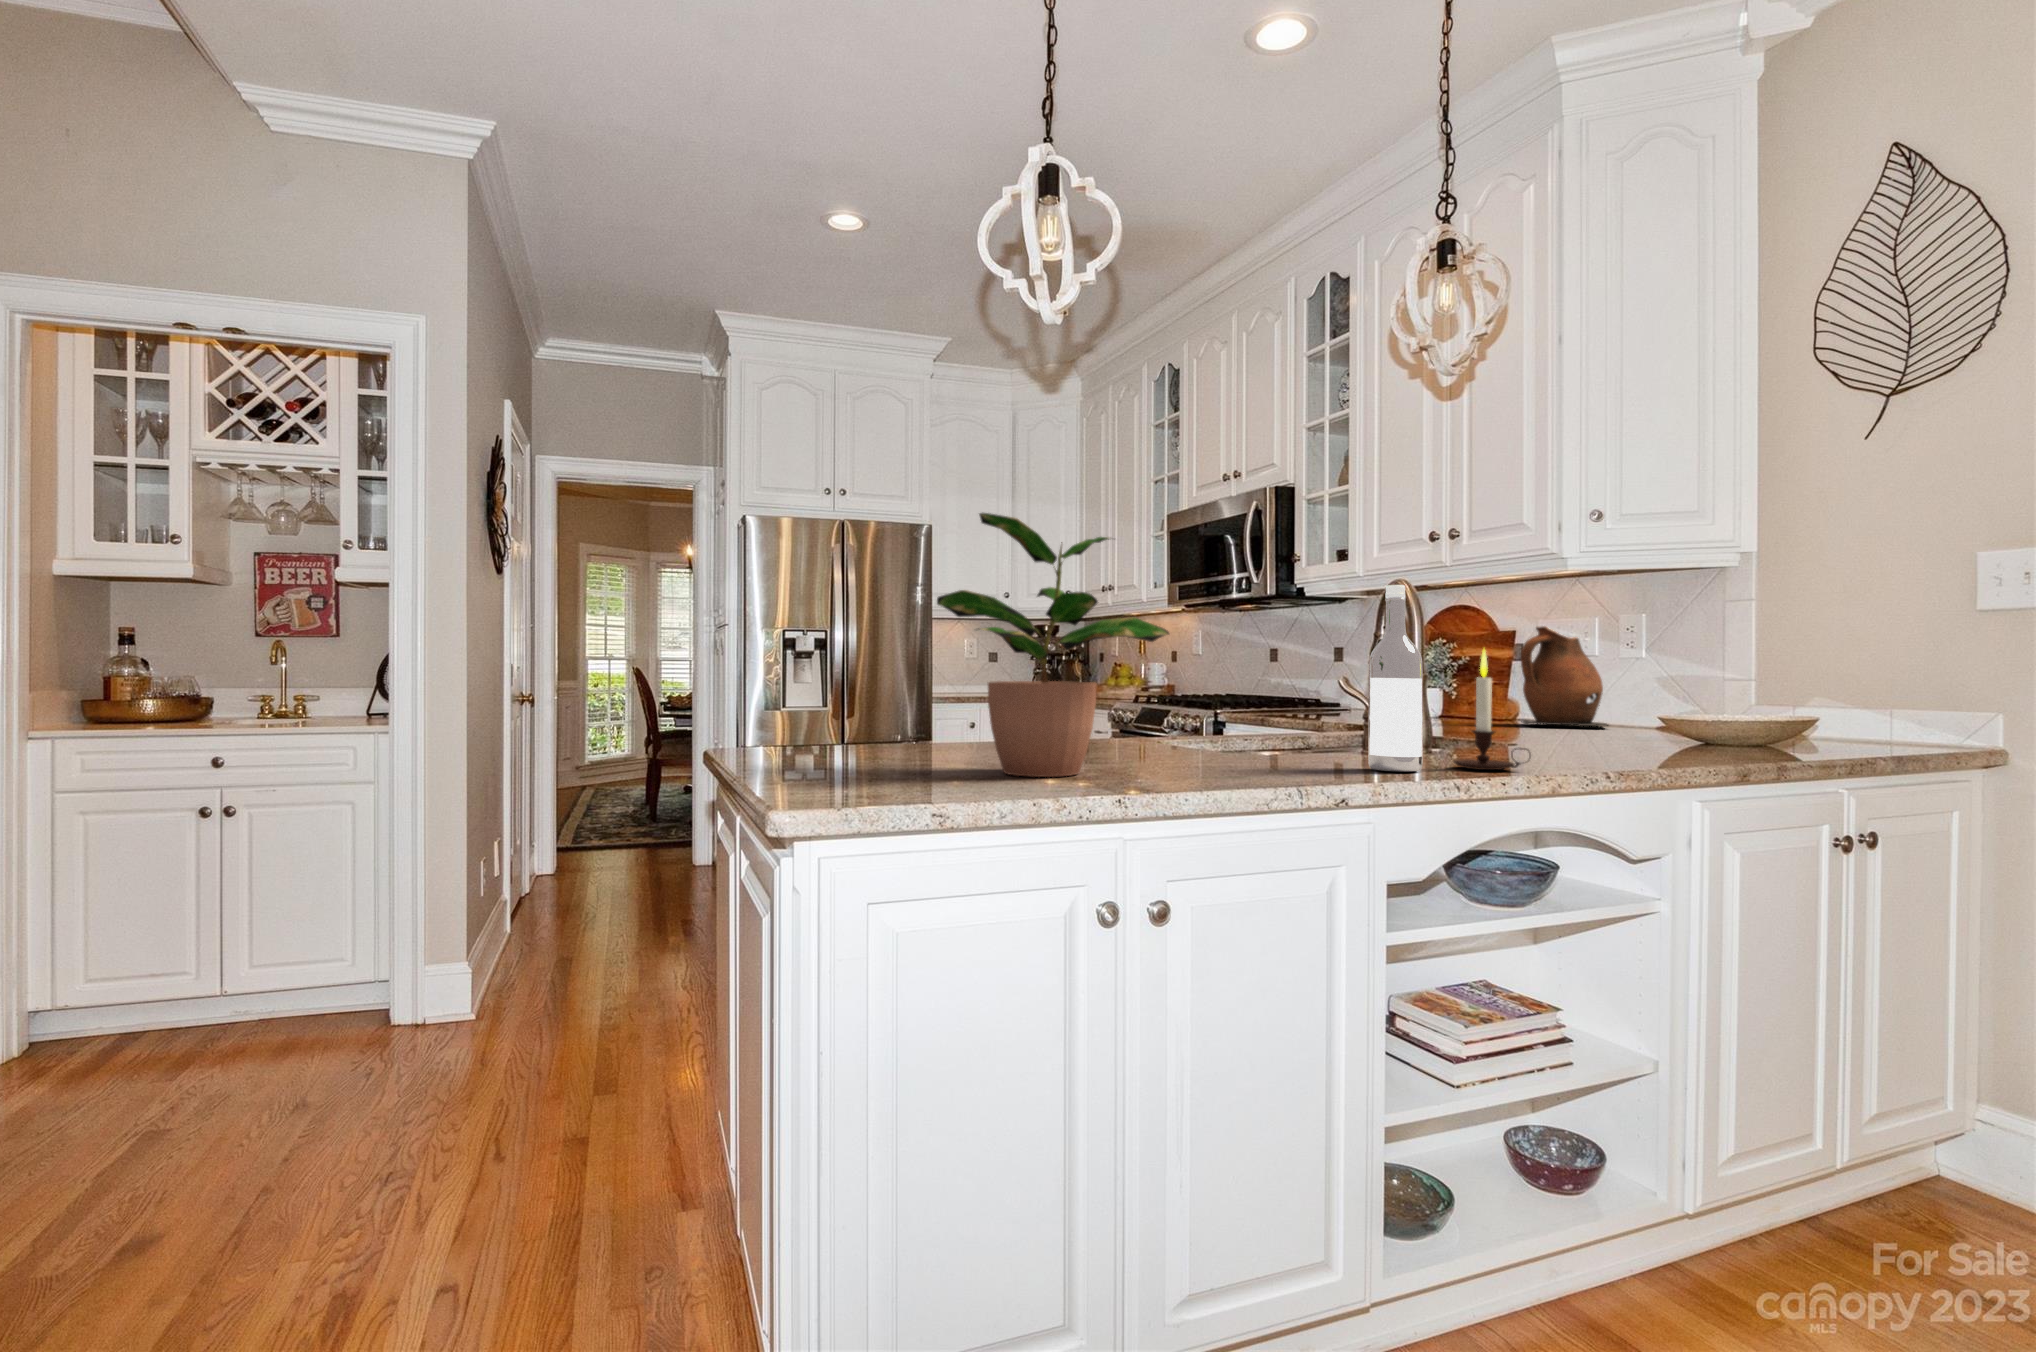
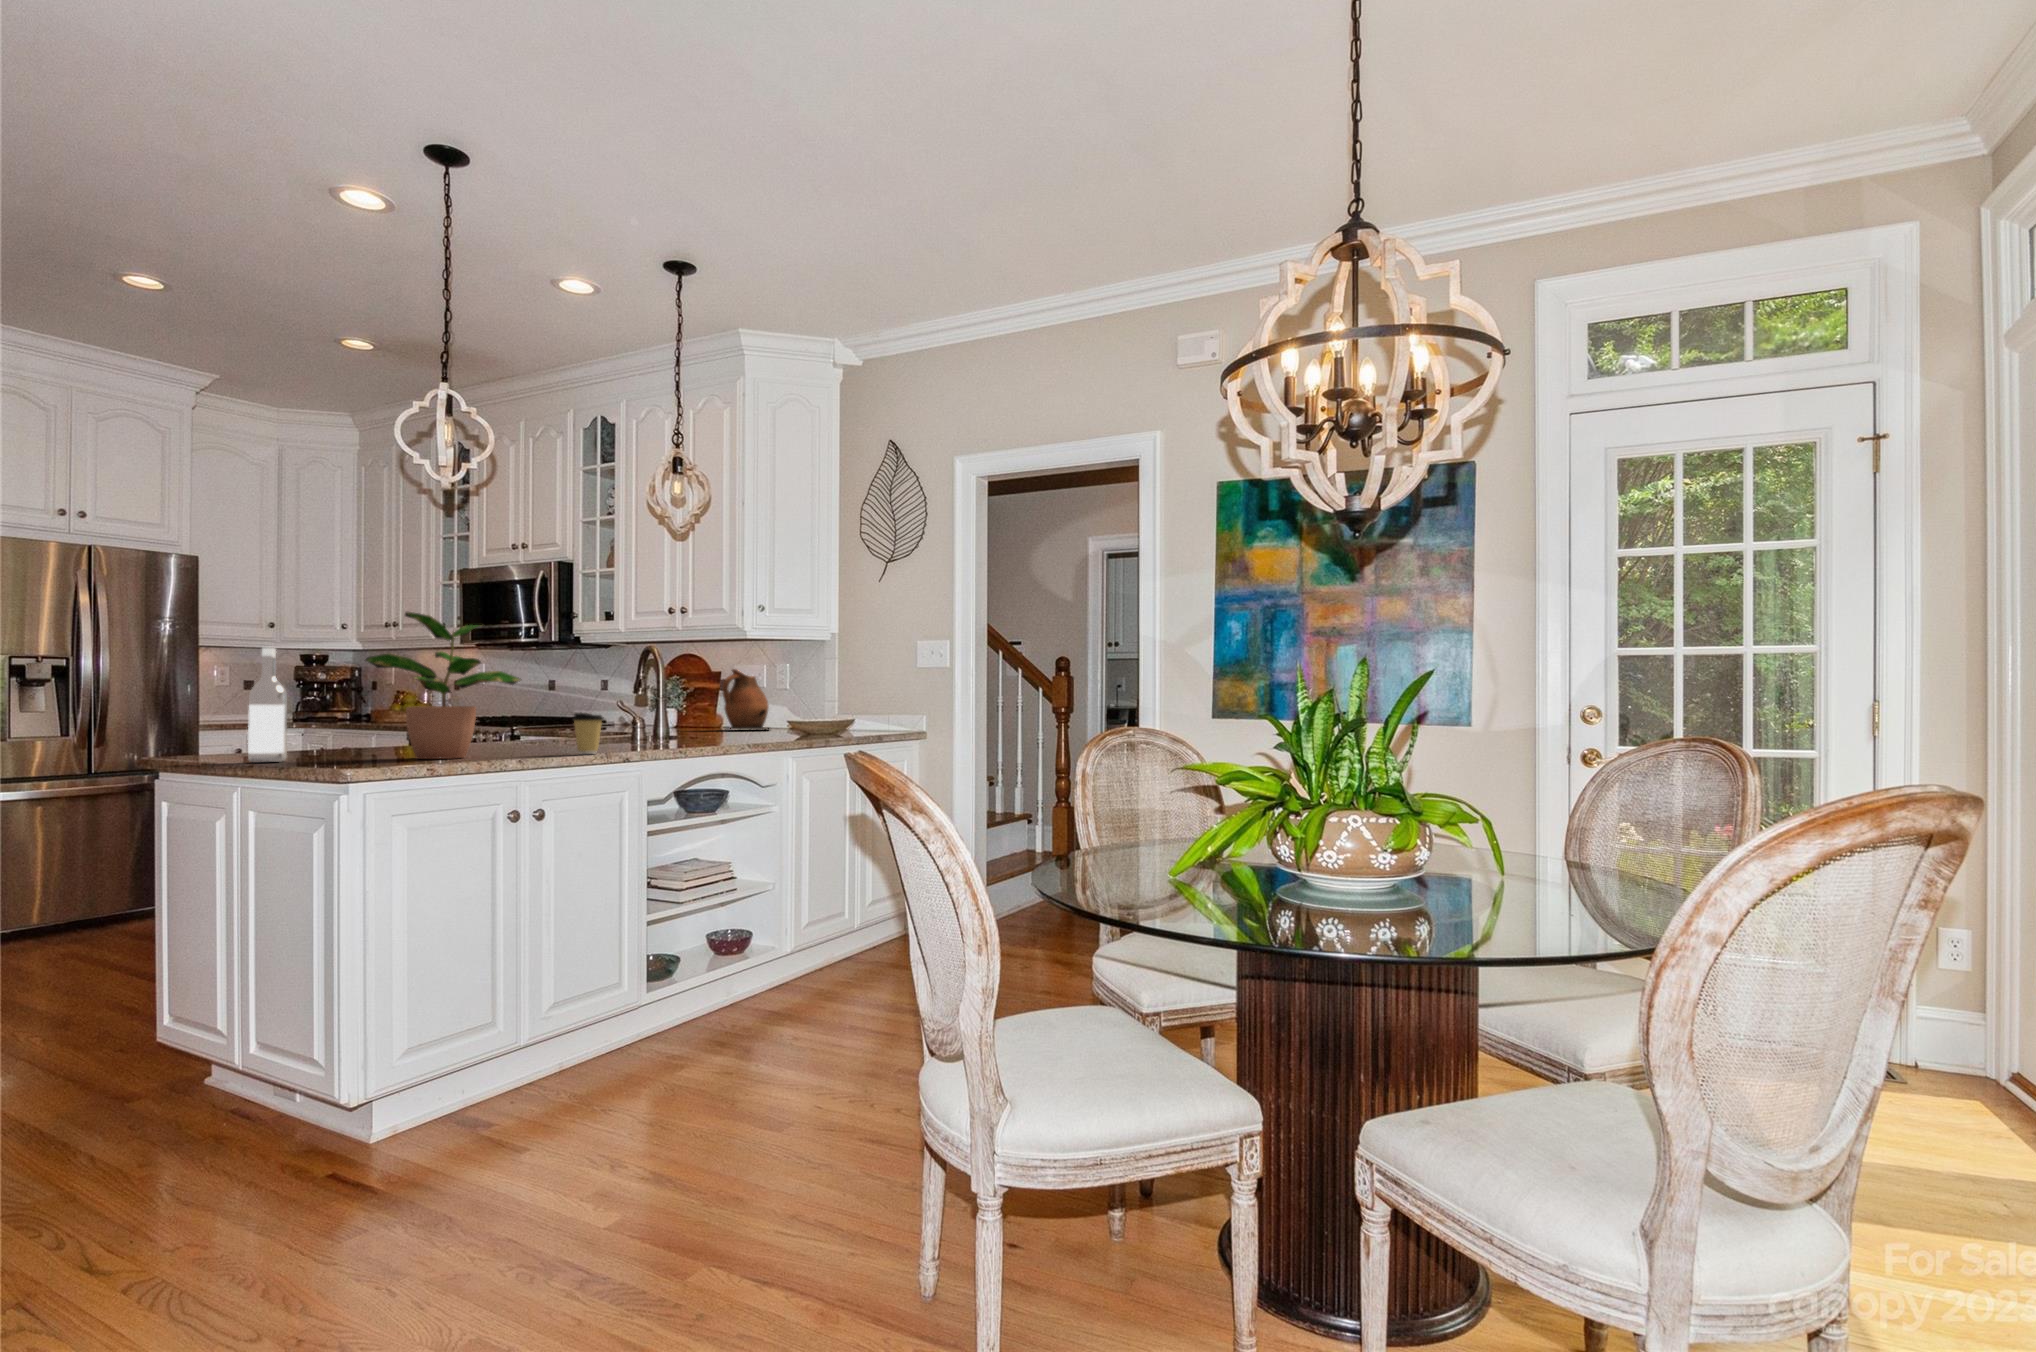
wine bottle: present [1368,585,1423,772] -> present [248,648,287,762]
candle: present [1453,649,1531,770] -> none [670,686,707,747]
coffee cup: none [1260,698,1323,781] -> present [573,713,604,754]

